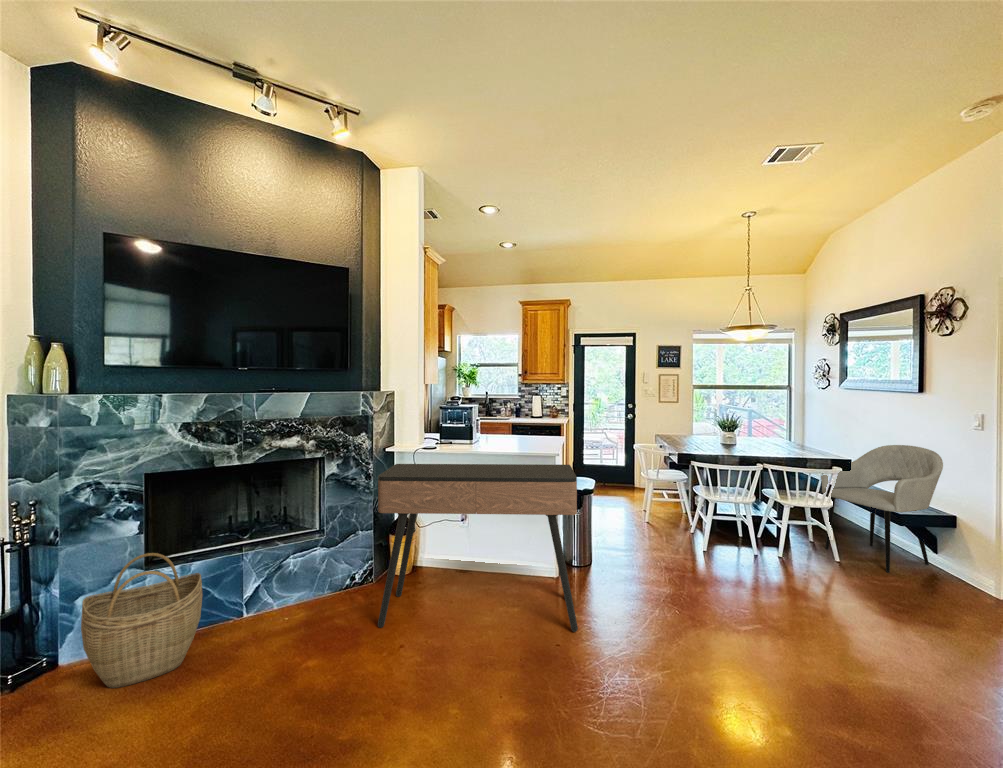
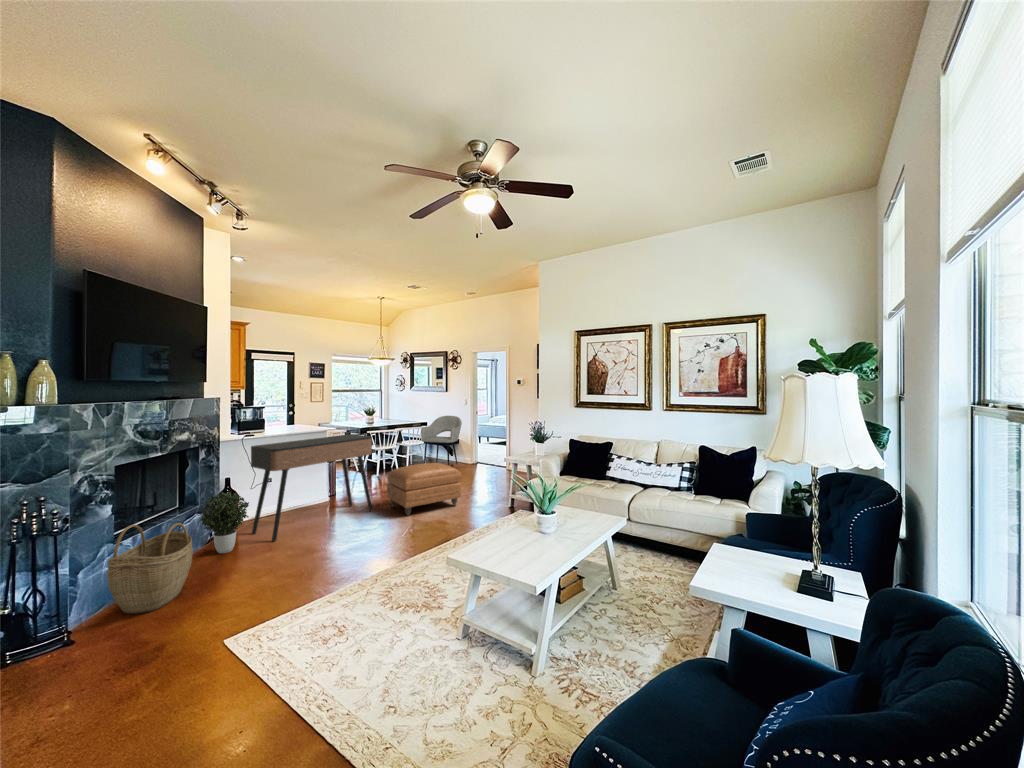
potted plant: none [296,527,361,618] -> present [200,491,249,554]
ottoman: none [600,559,789,730] -> present [387,463,462,516]

